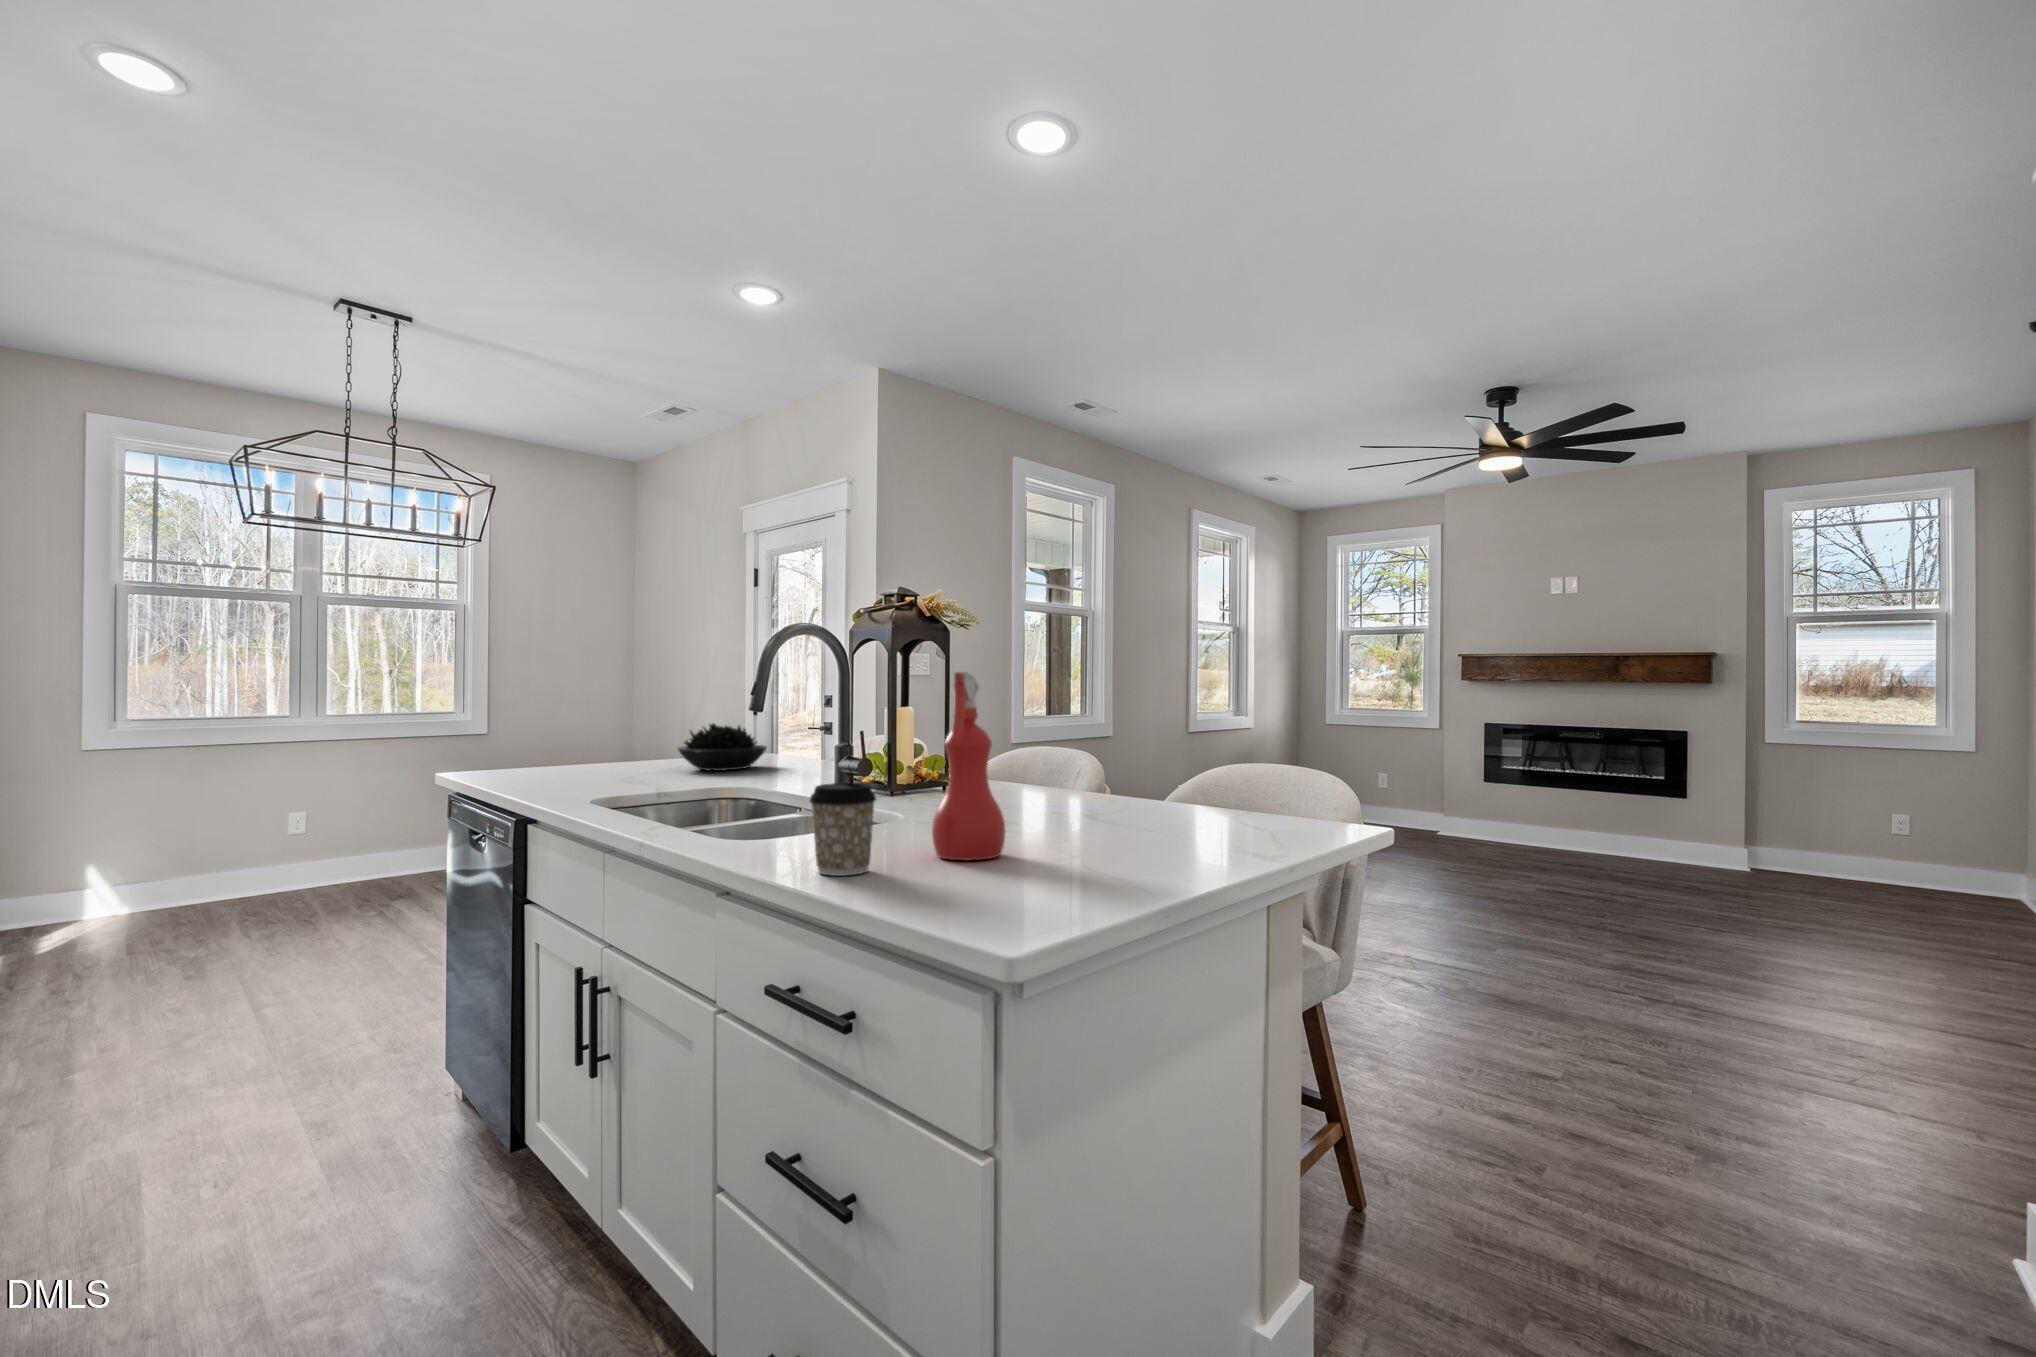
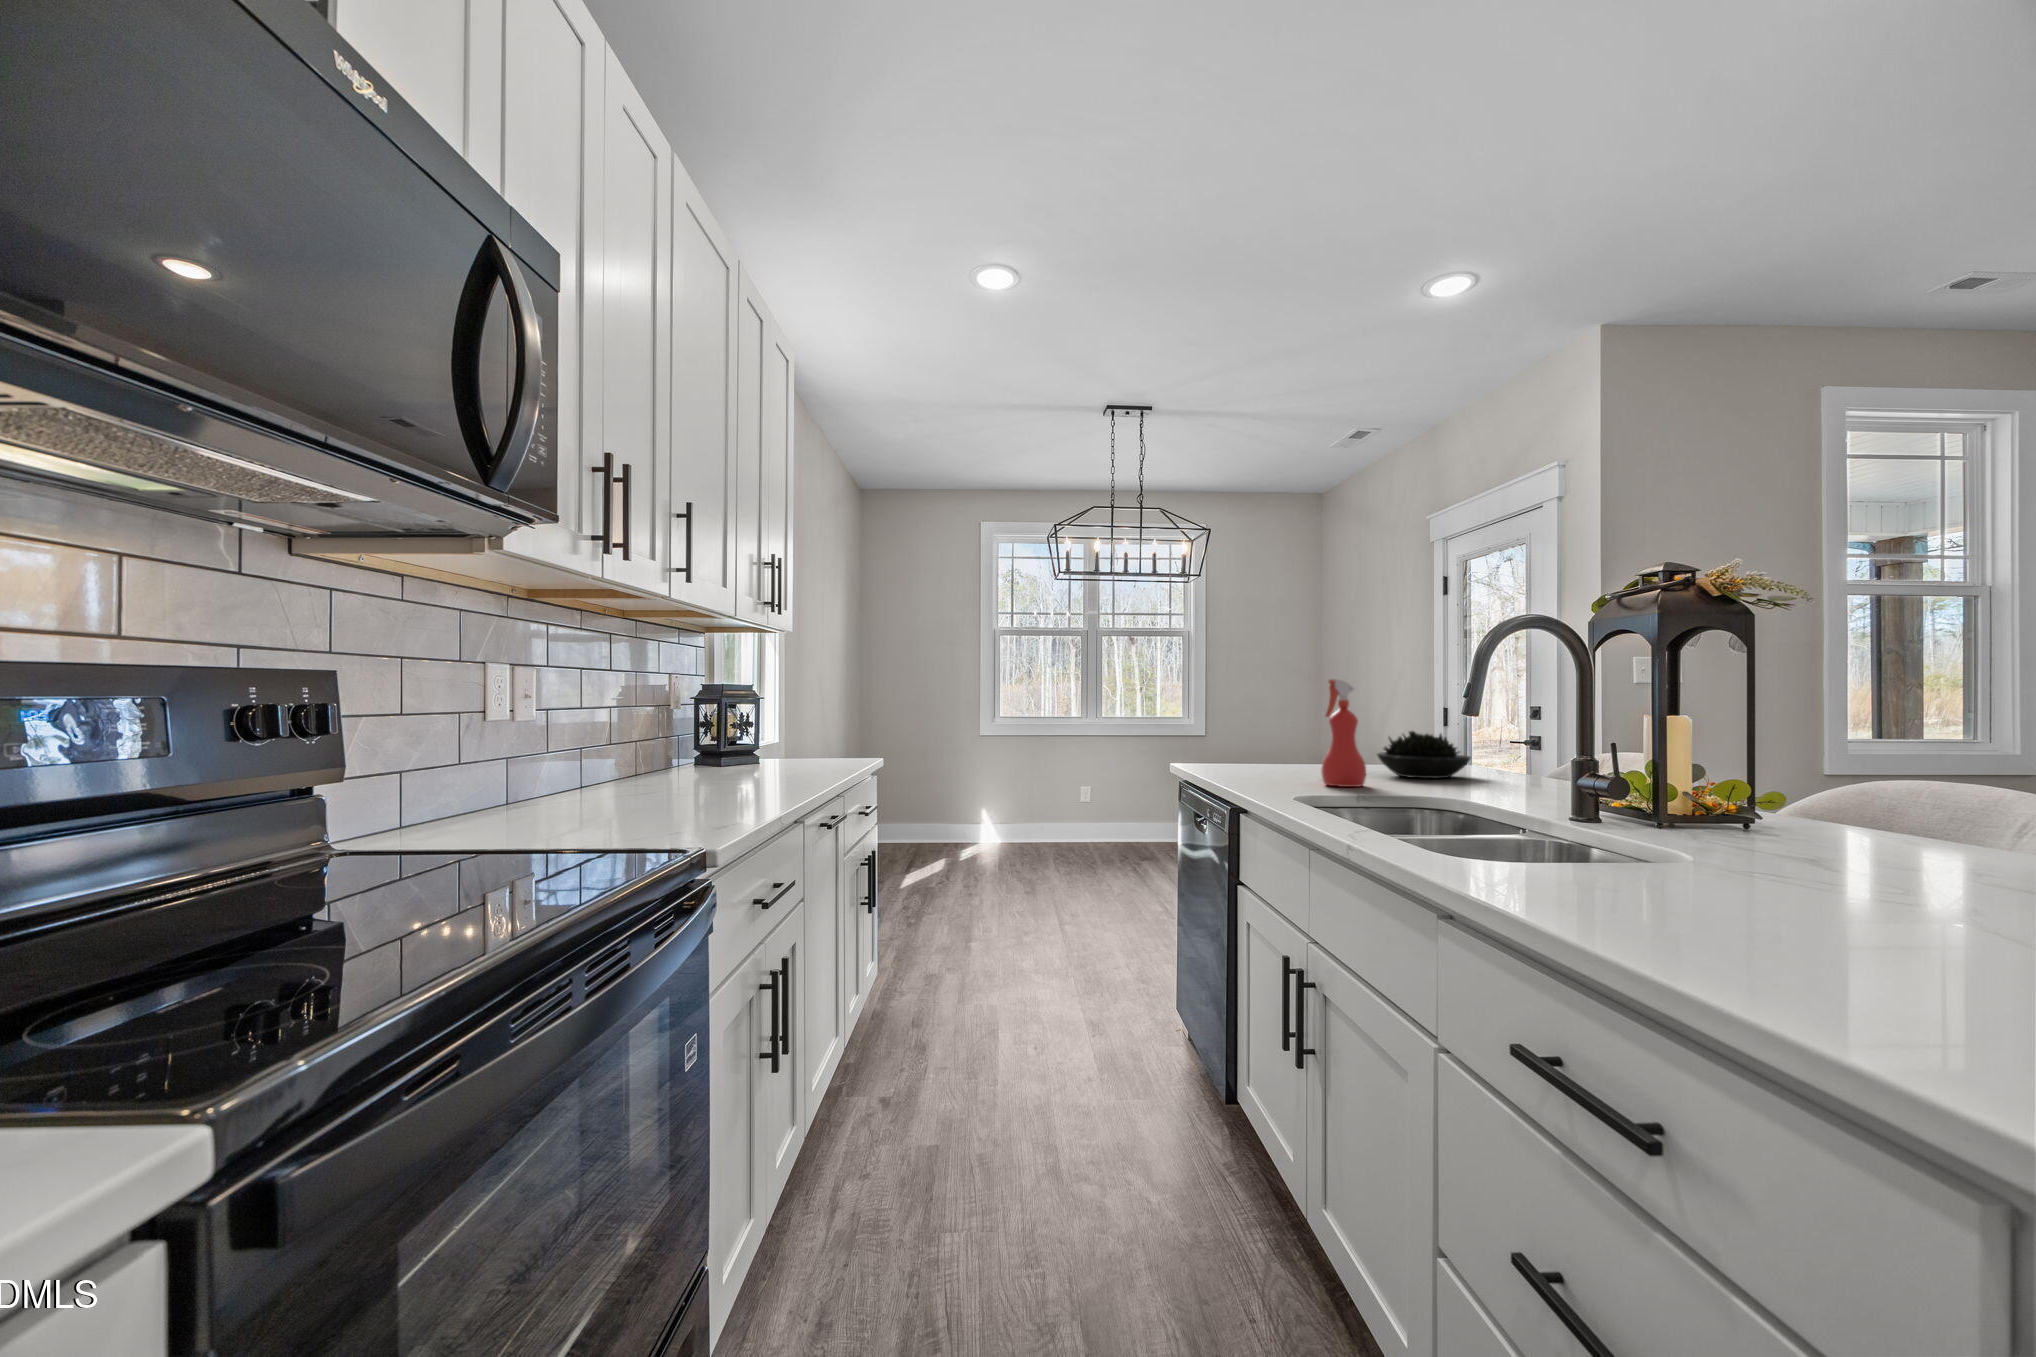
spray bottle: present [932,672,1005,860] -> present [1321,679,1366,787]
coffee cup: present [810,783,876,876] -> none [1578,801,1685,926]

